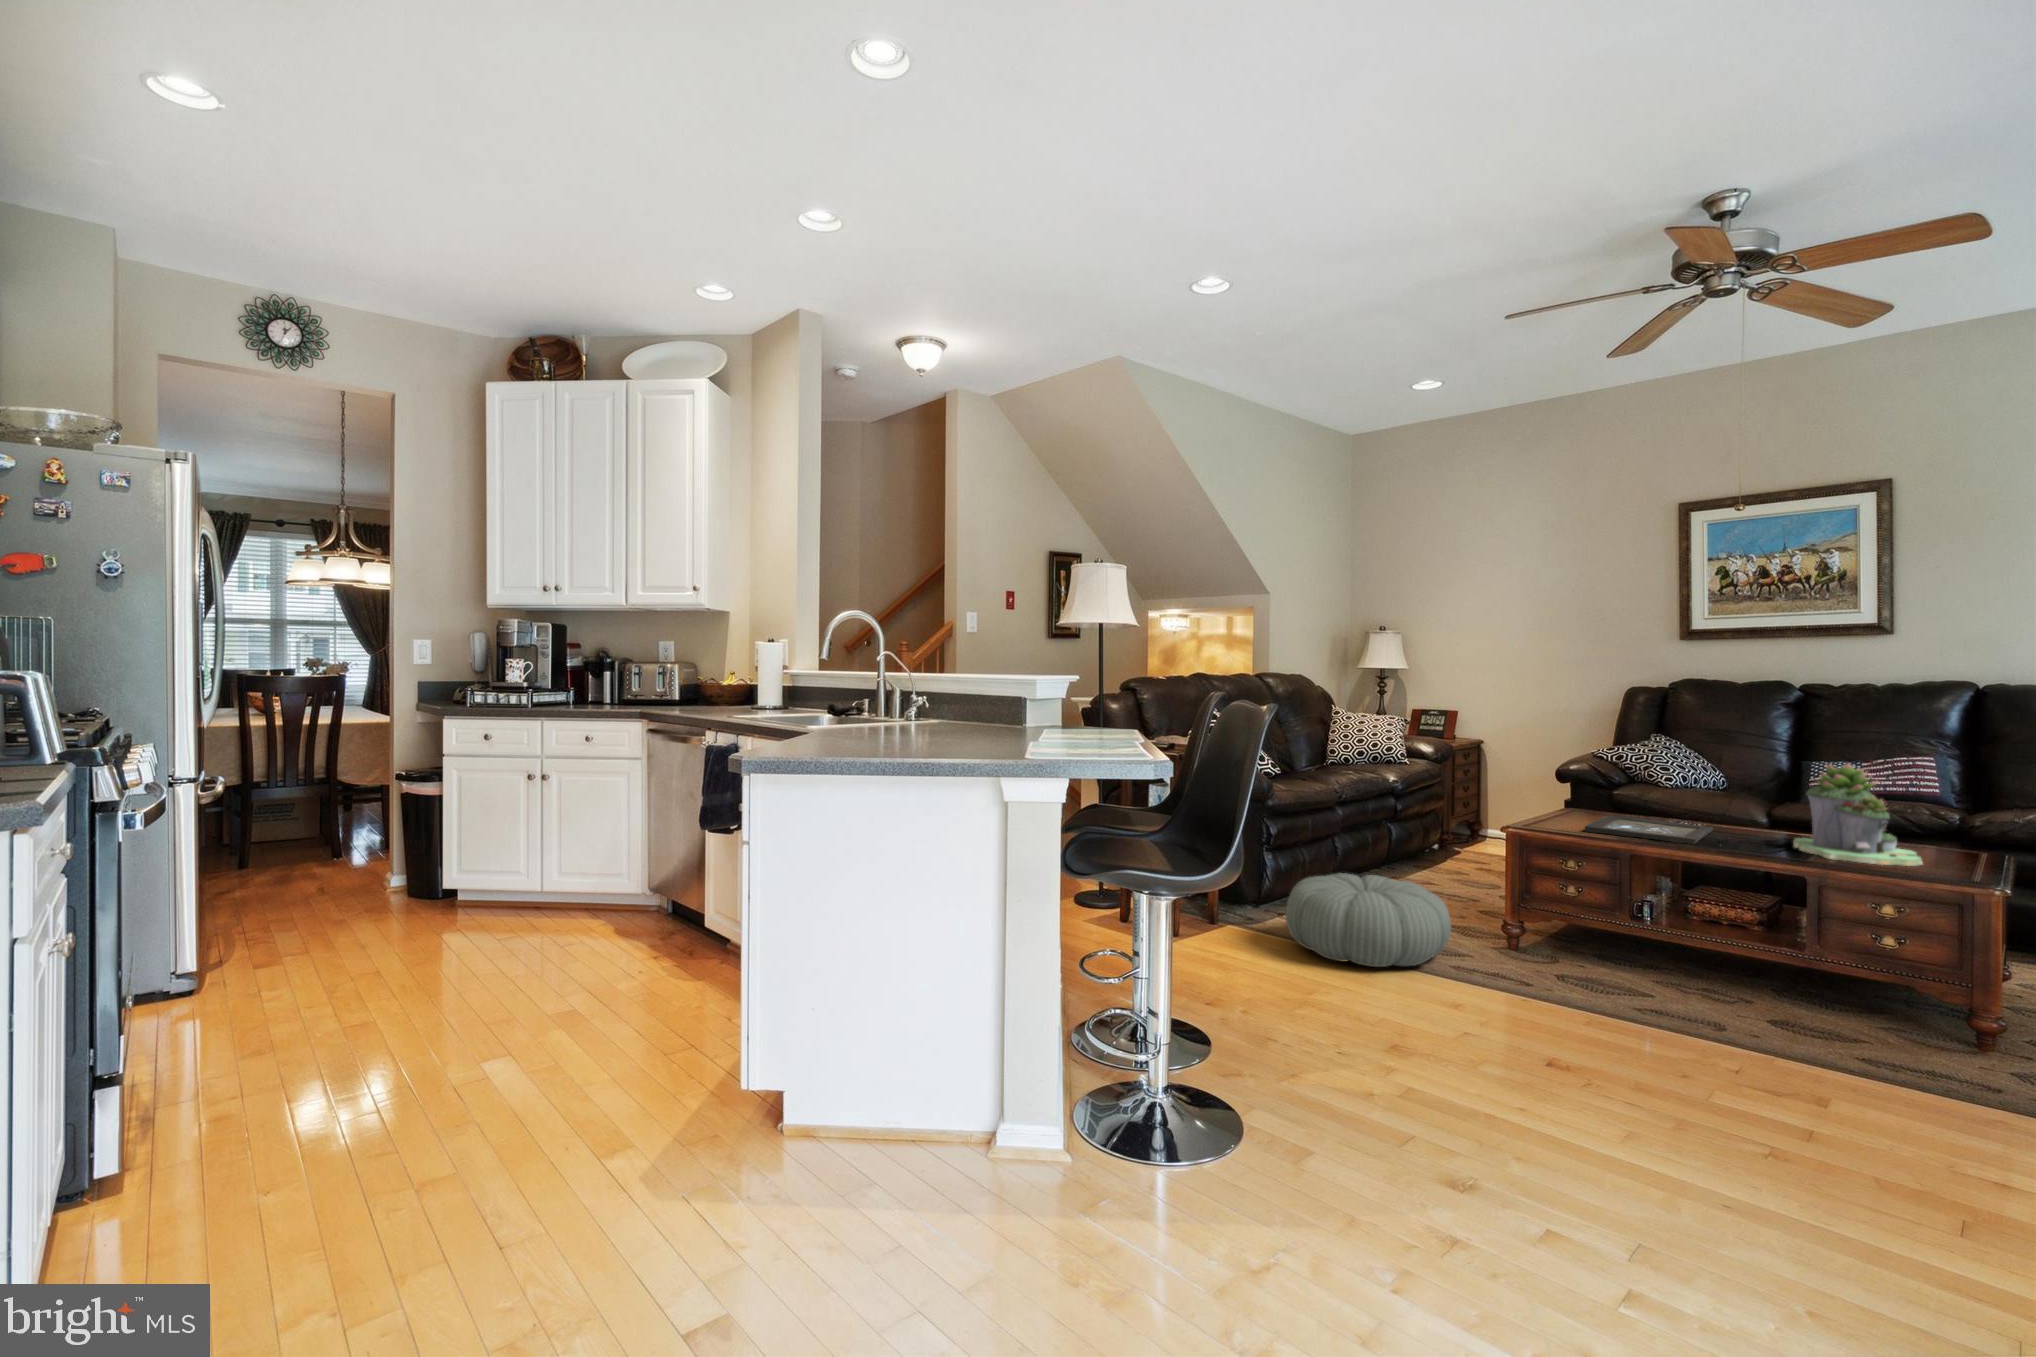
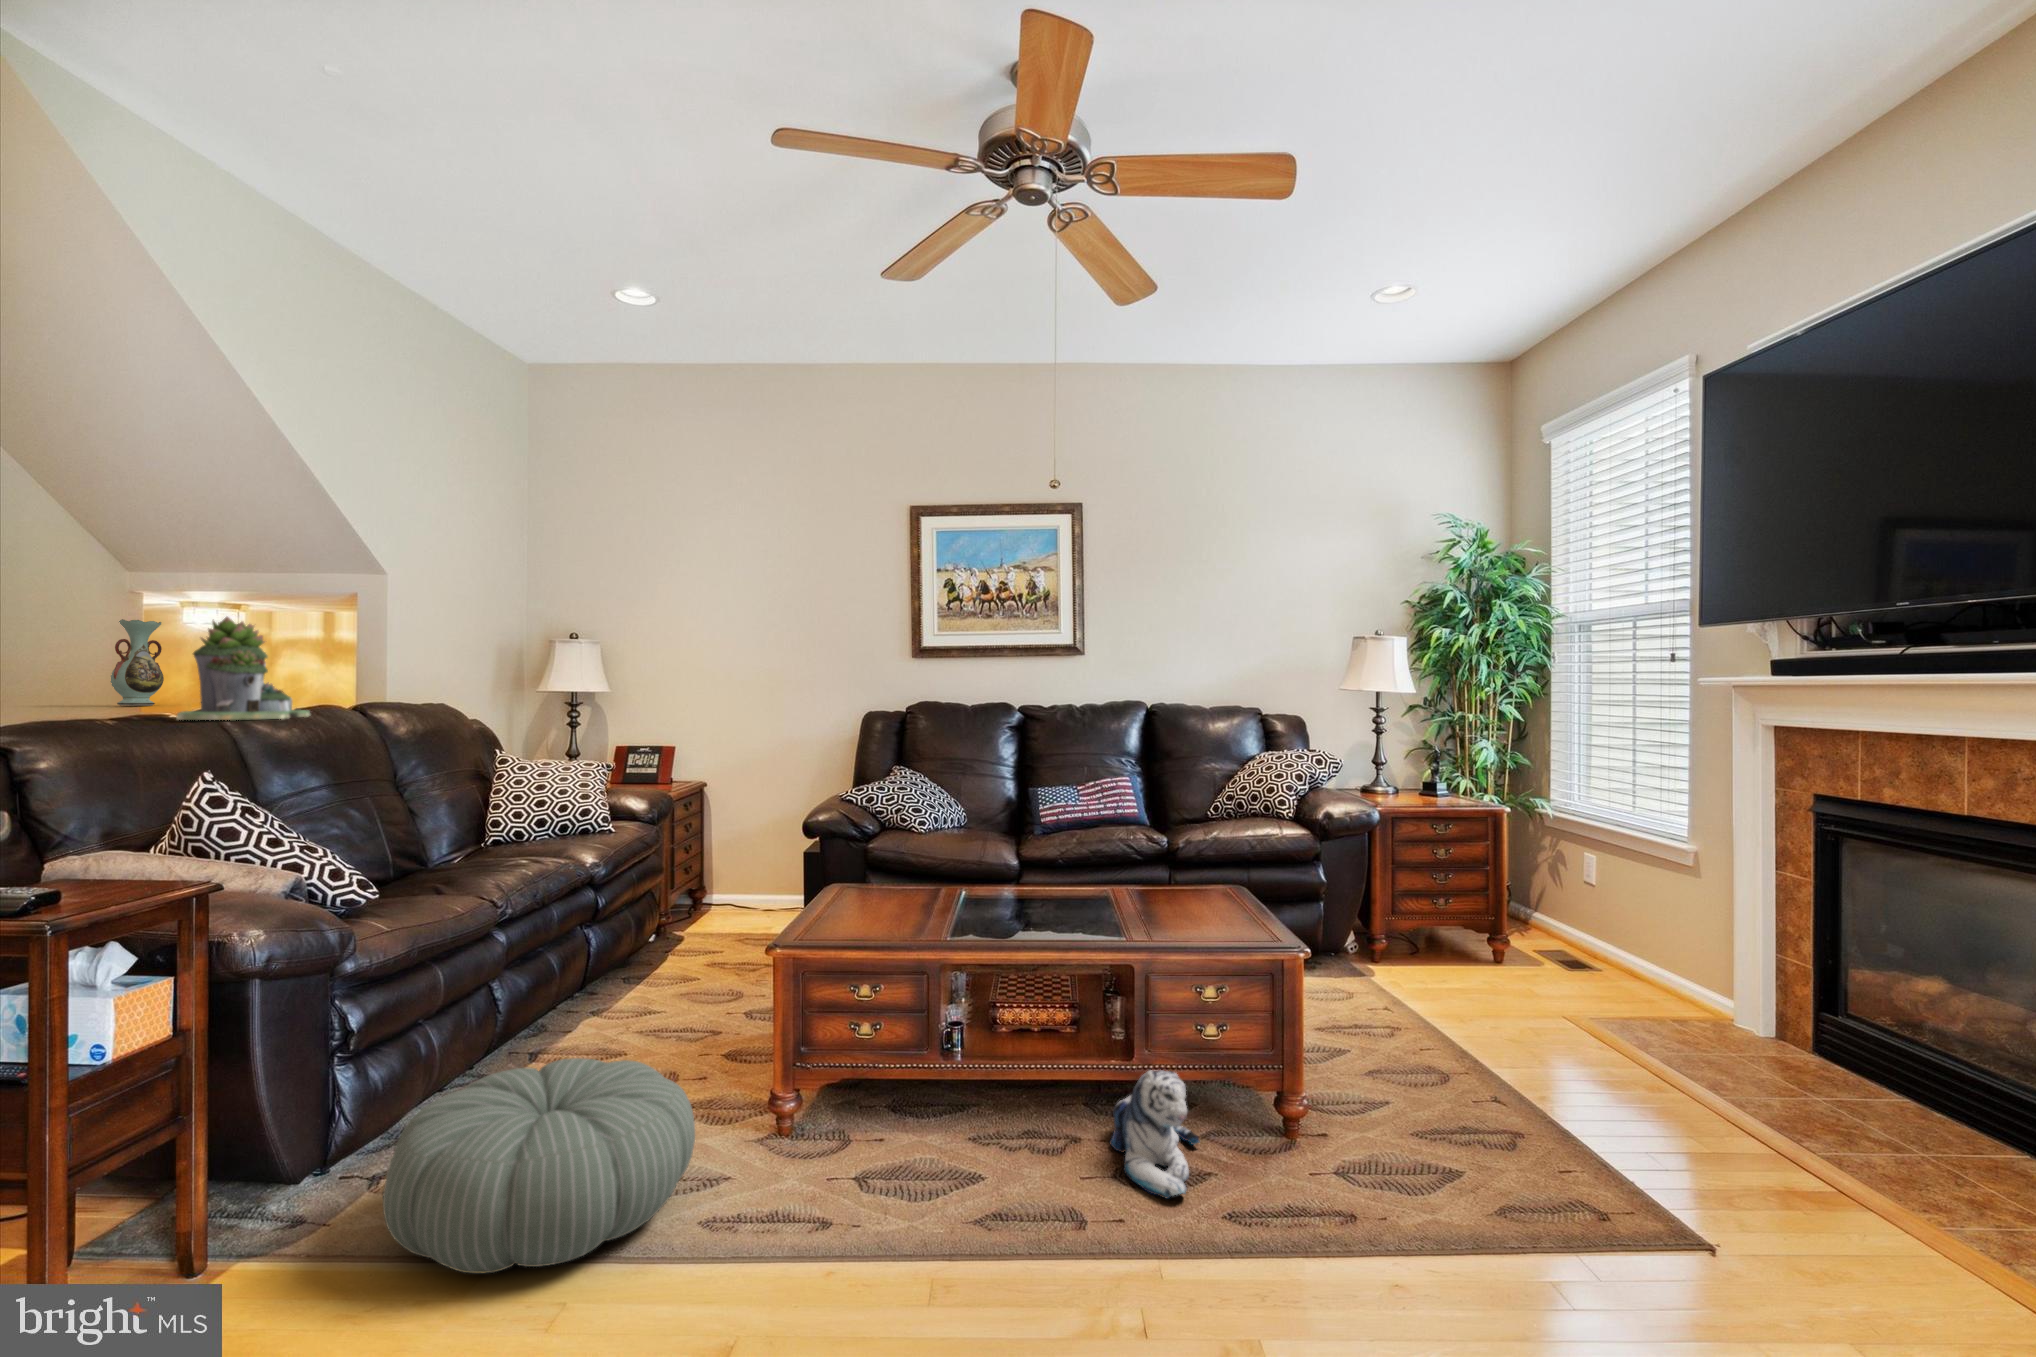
decorative vase: none [1131,625,1154,674] -> present [111,619,164,706]
succulent planter: present [1793,764,1922,866] -> present [176,617,310,720]
tray: present [1585,815,1713,844] -> none [869,890,997,929]
plush toy: none [1787,960,1884,1052] -> present [1110,1070,1199,1198]

